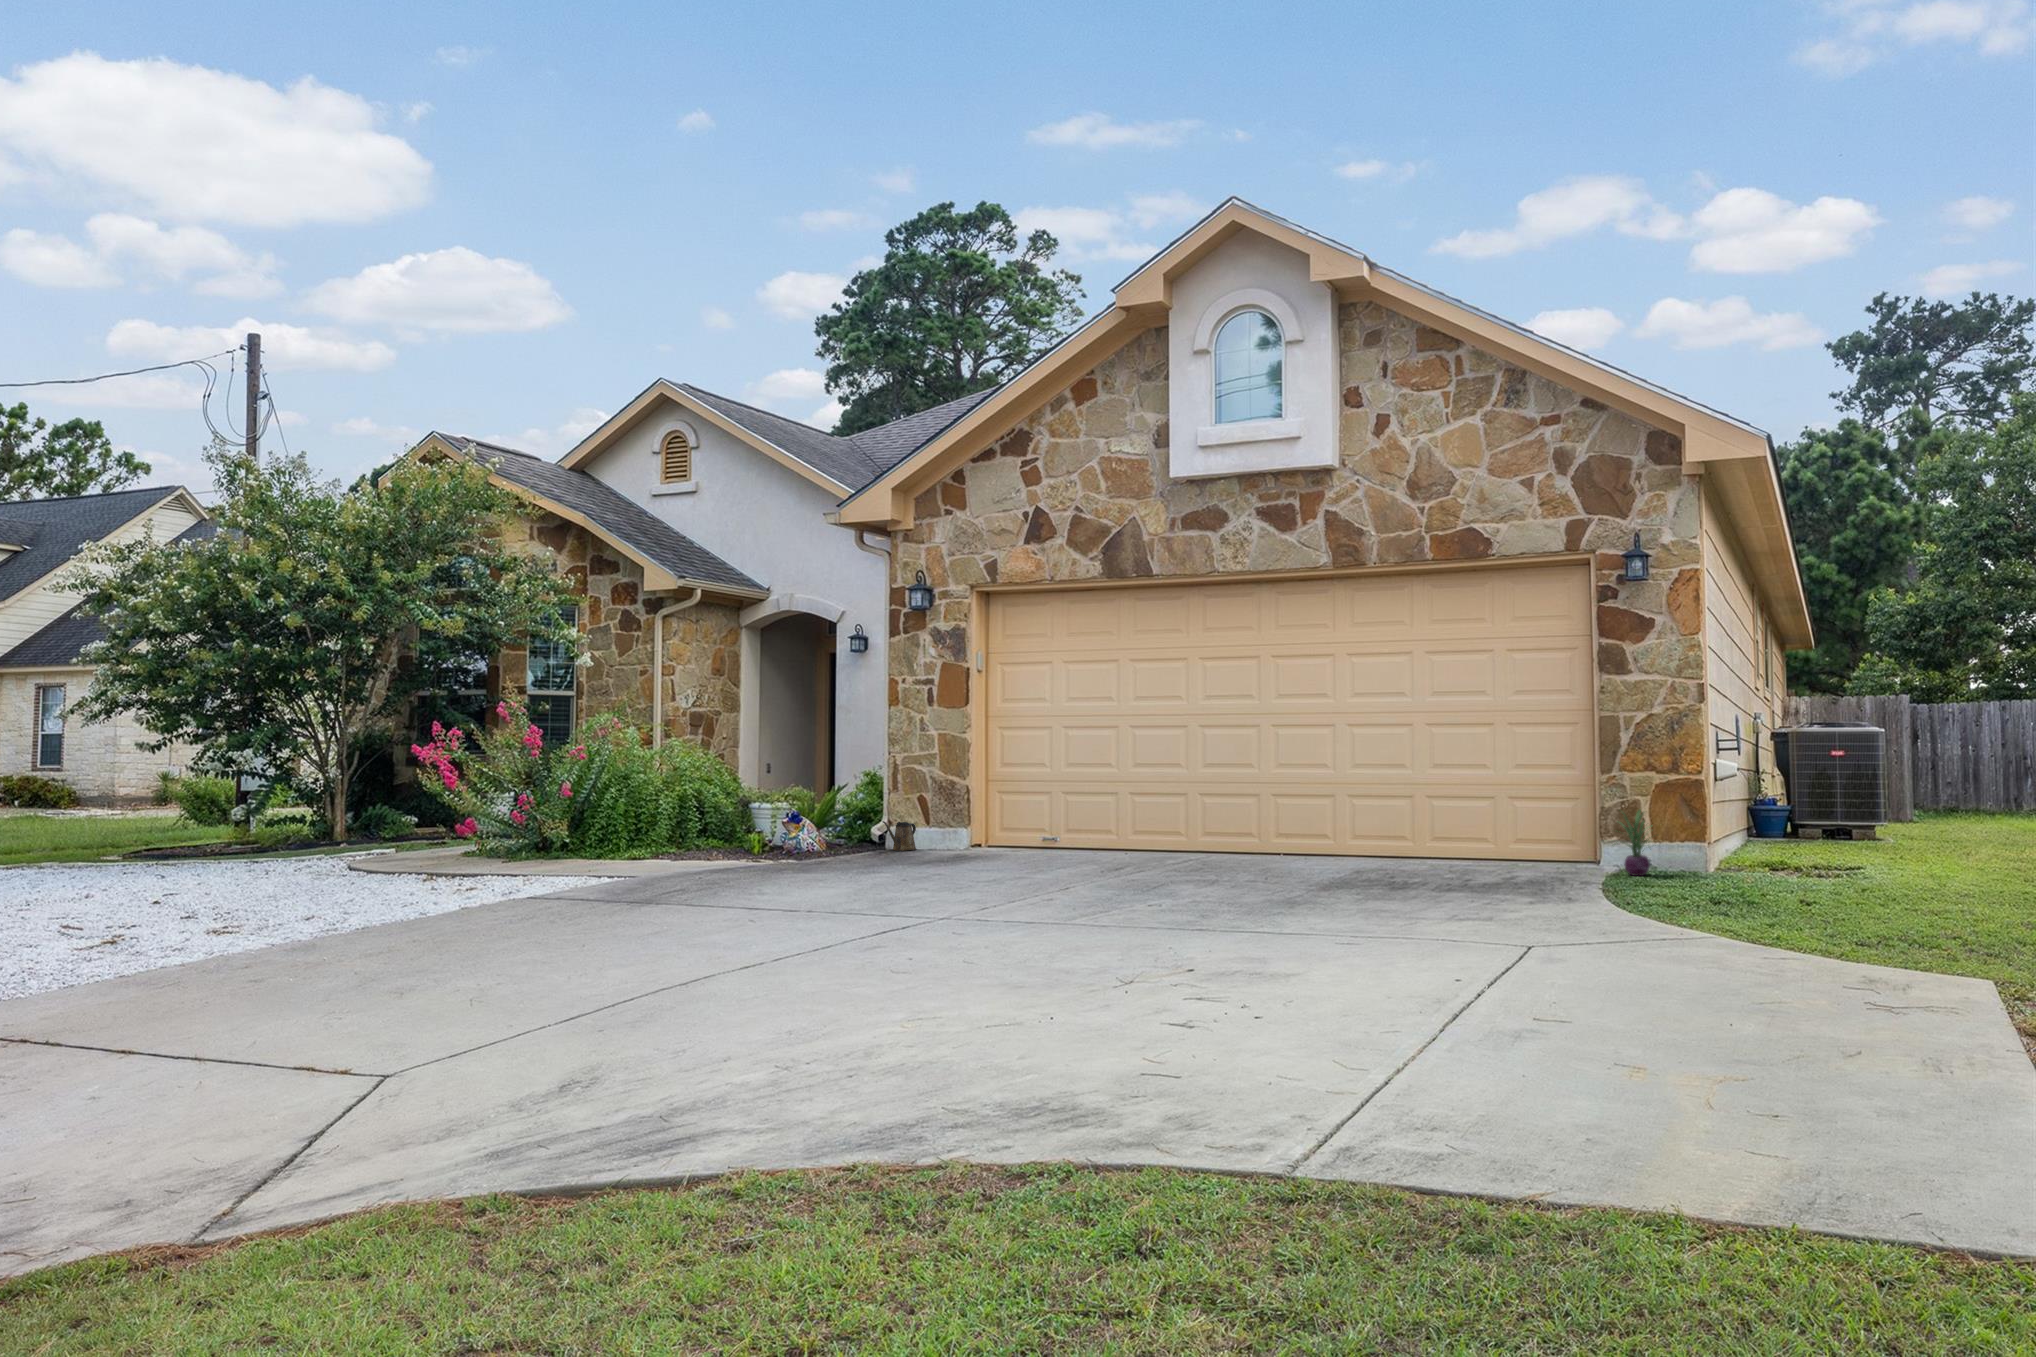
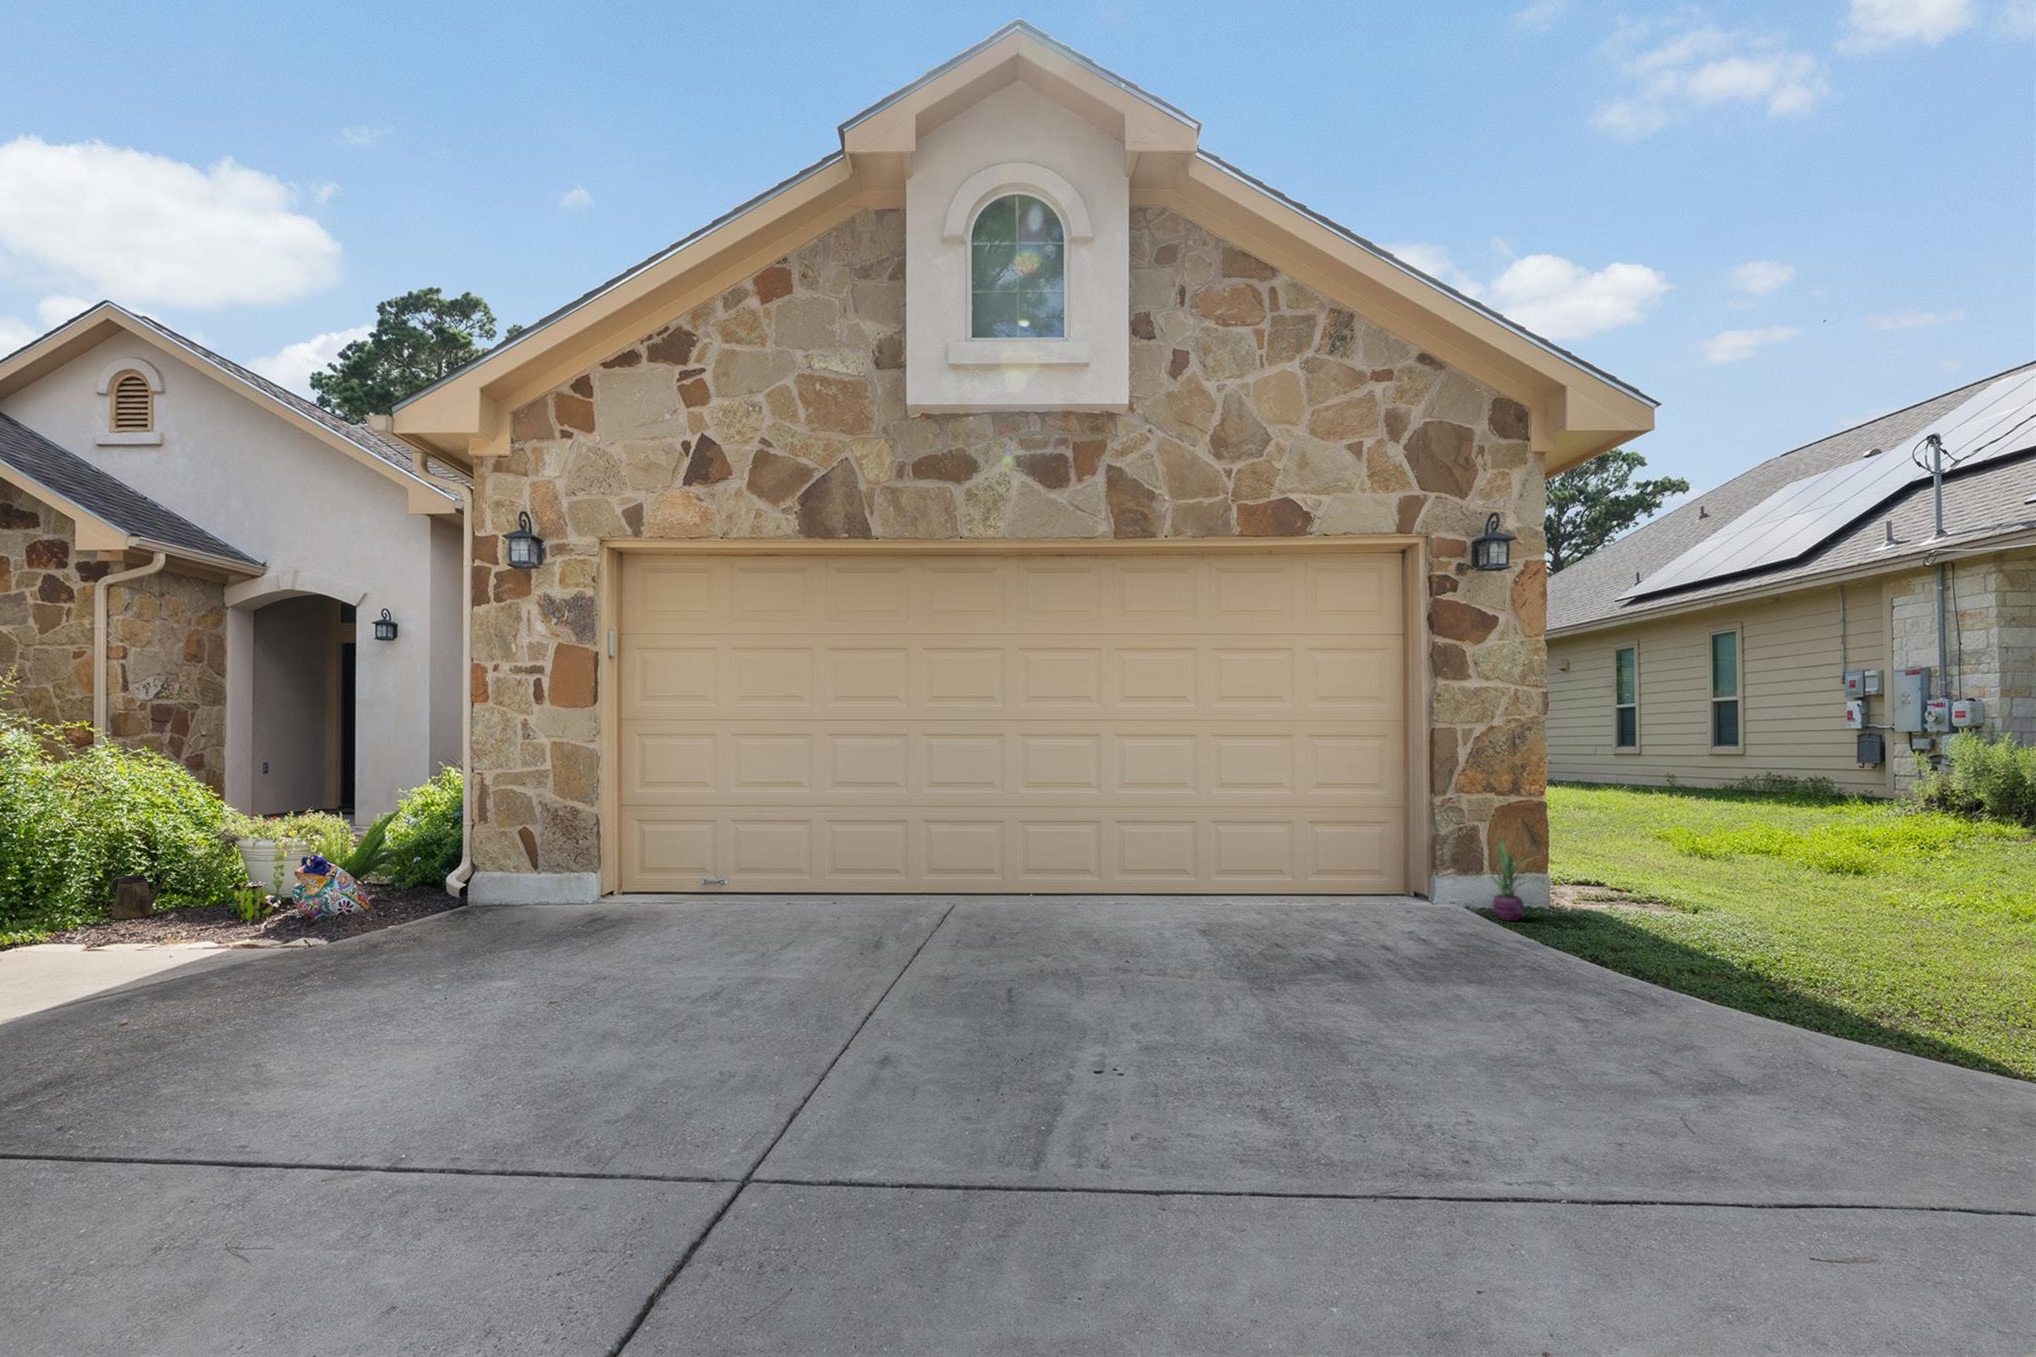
watering can: present [883,821,916,851] -> present [111,873,171,919]

